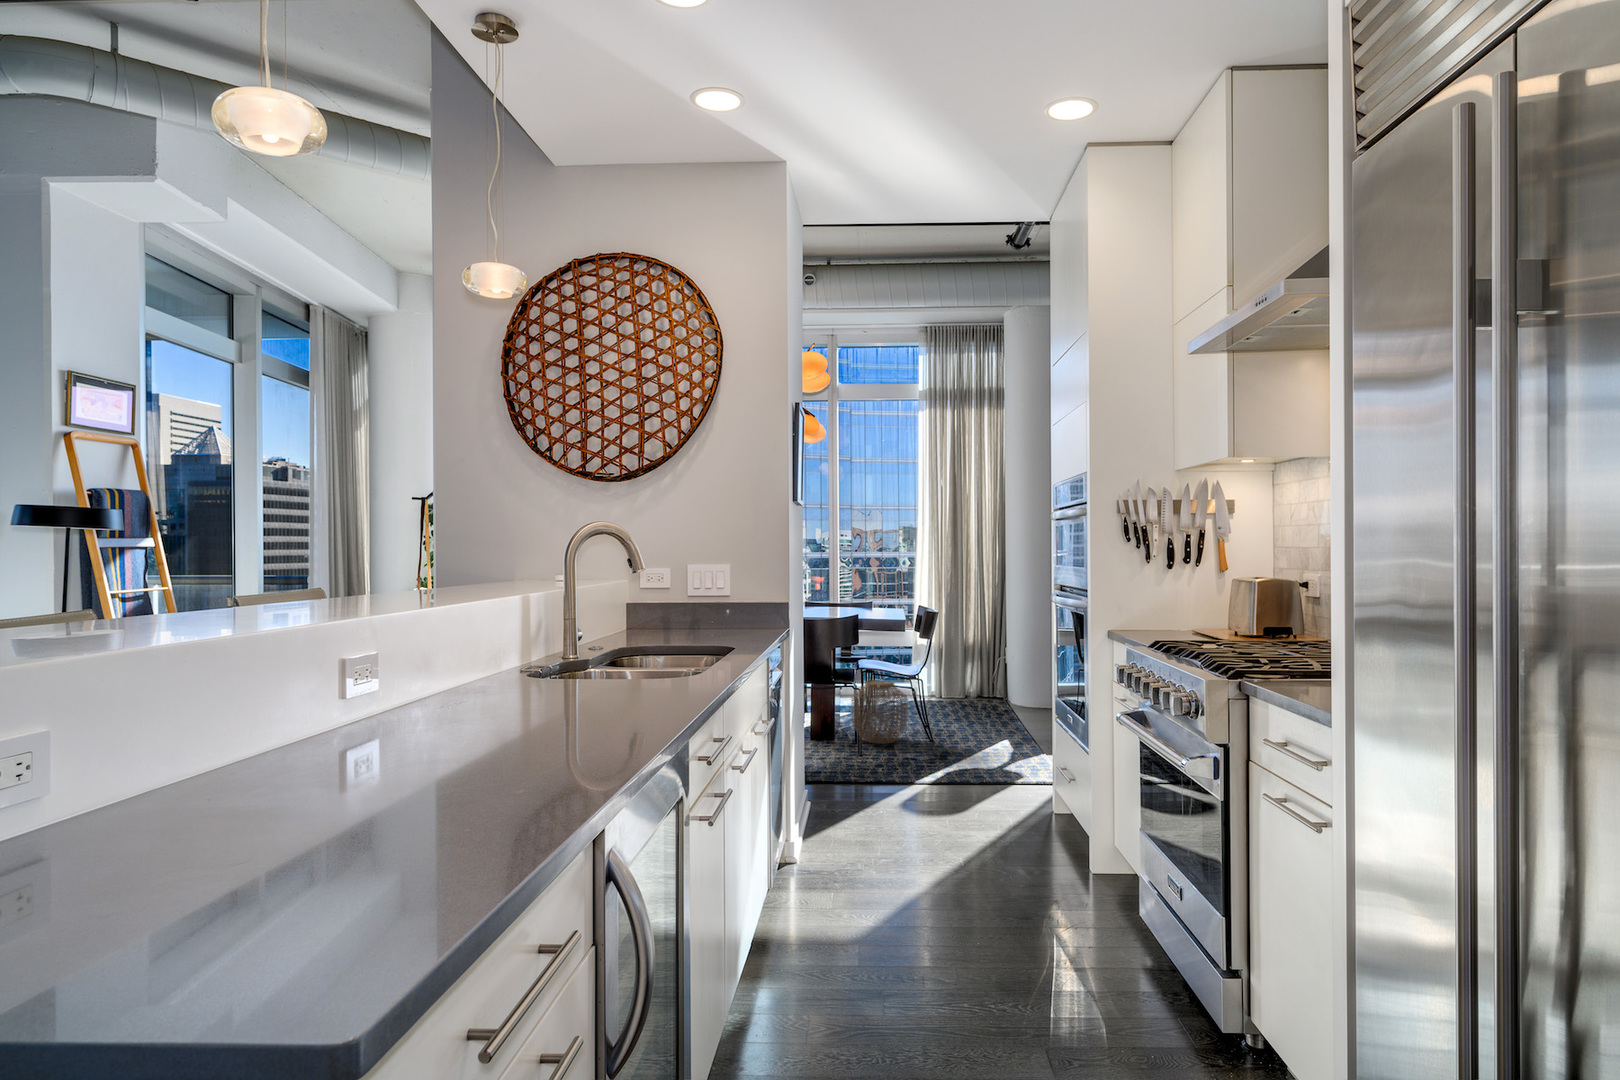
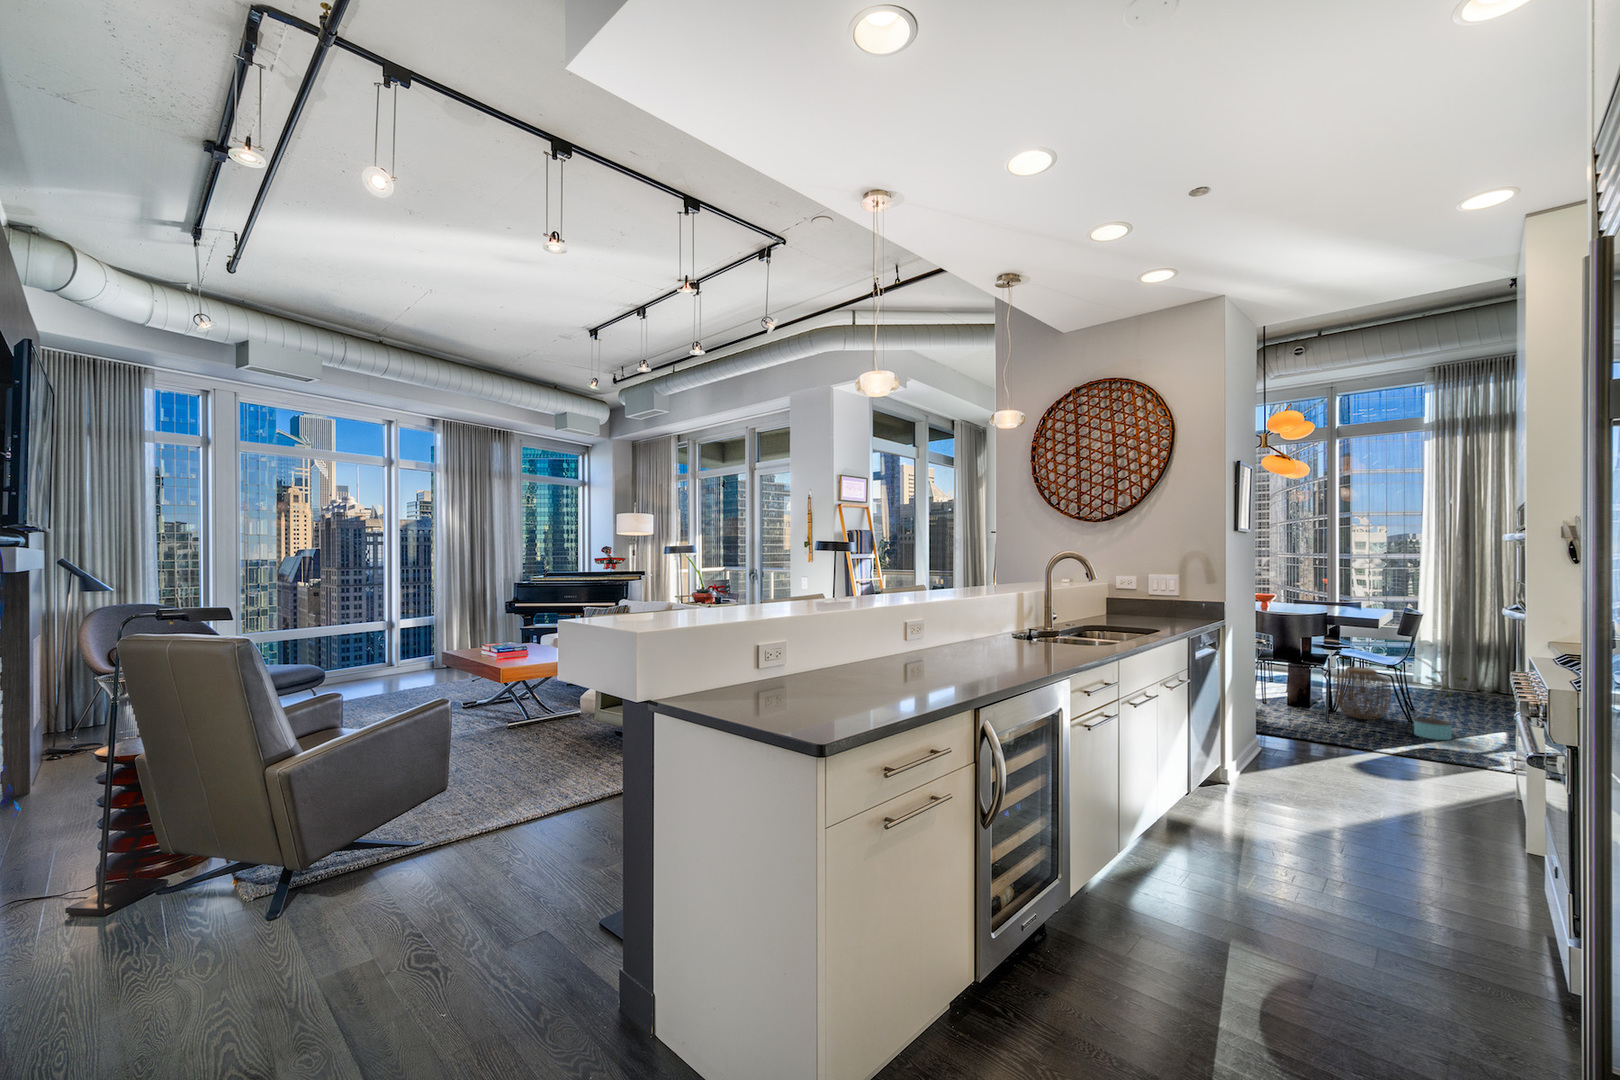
potted plant: none [921,645,986,758] -> present [1402,644,1467,740]

